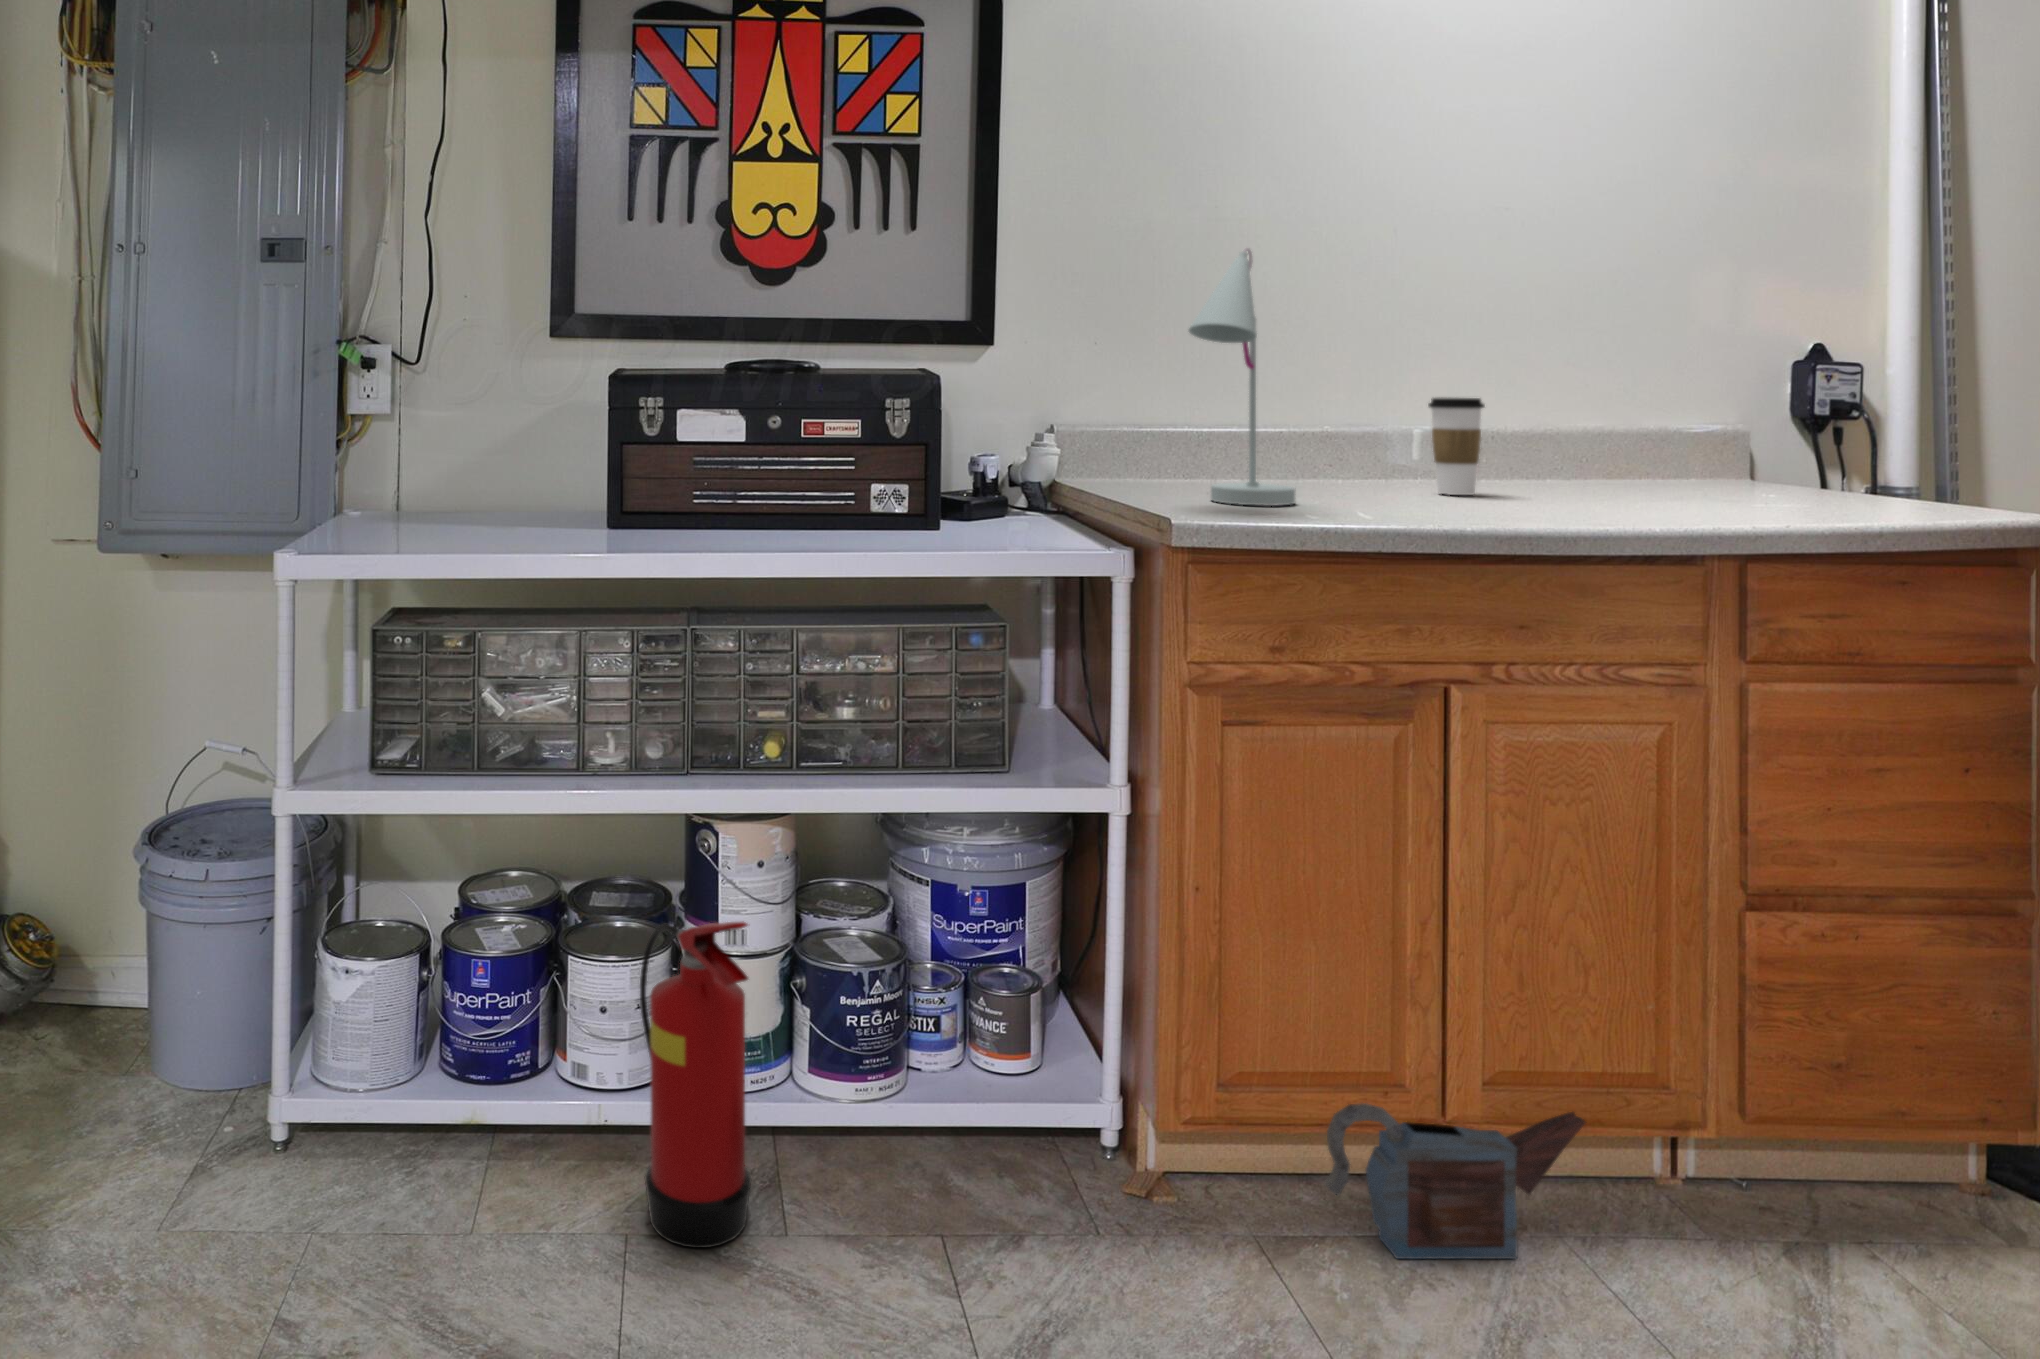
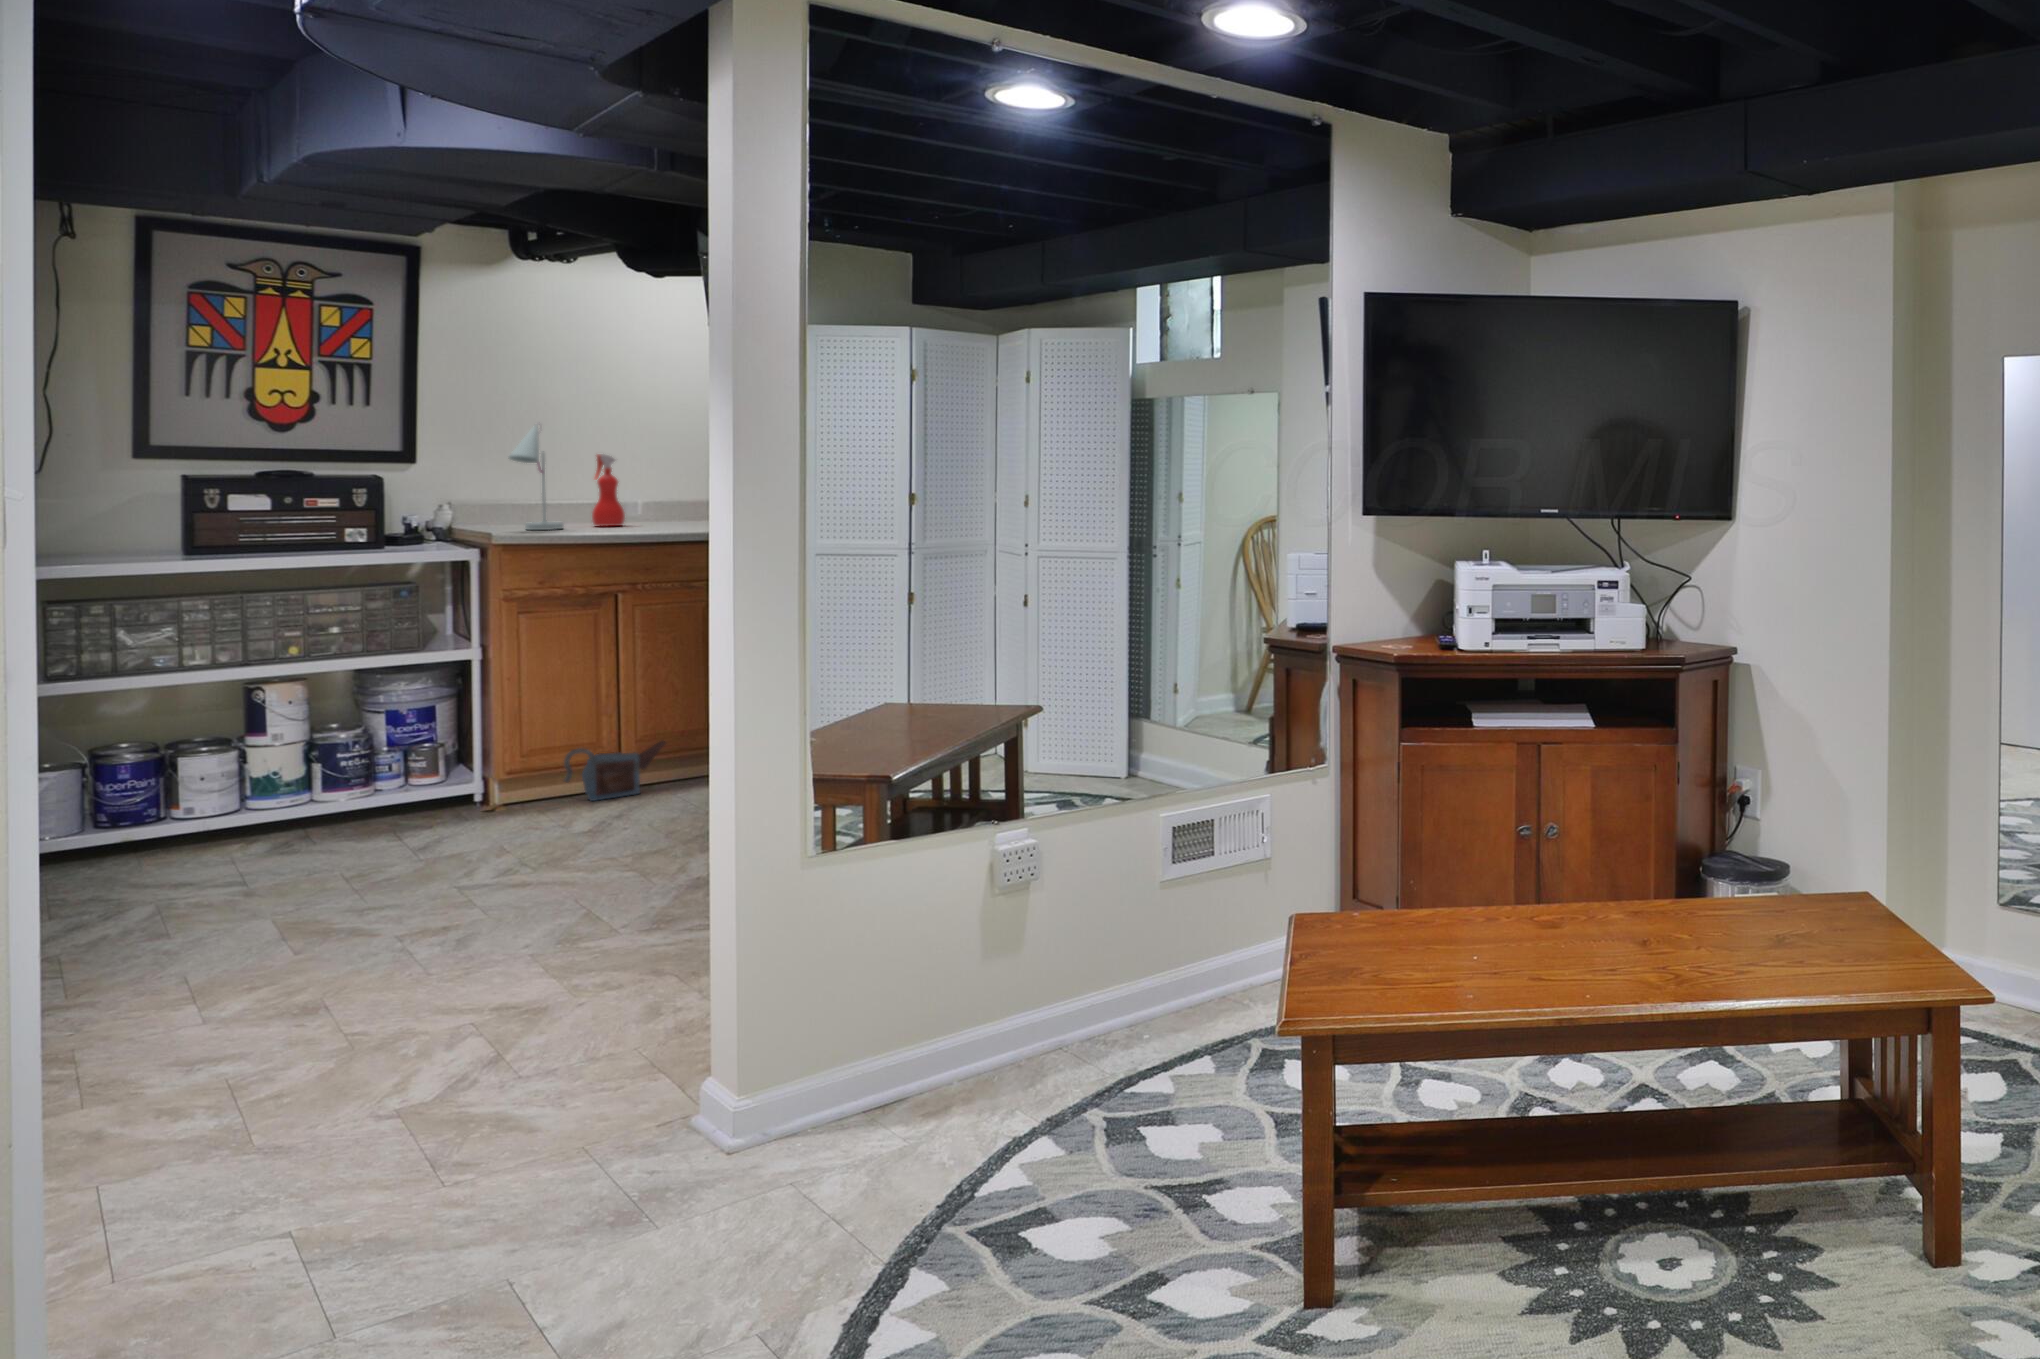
spray bottle: none [1345,325,1422,501] -> present [592,454,625,526]
coffee cup: present [1429,398,1484,495] -> none [635,483,658,524]
fire extinguisher: present [640,922,752,1248] -> none [223,708,292,850]

